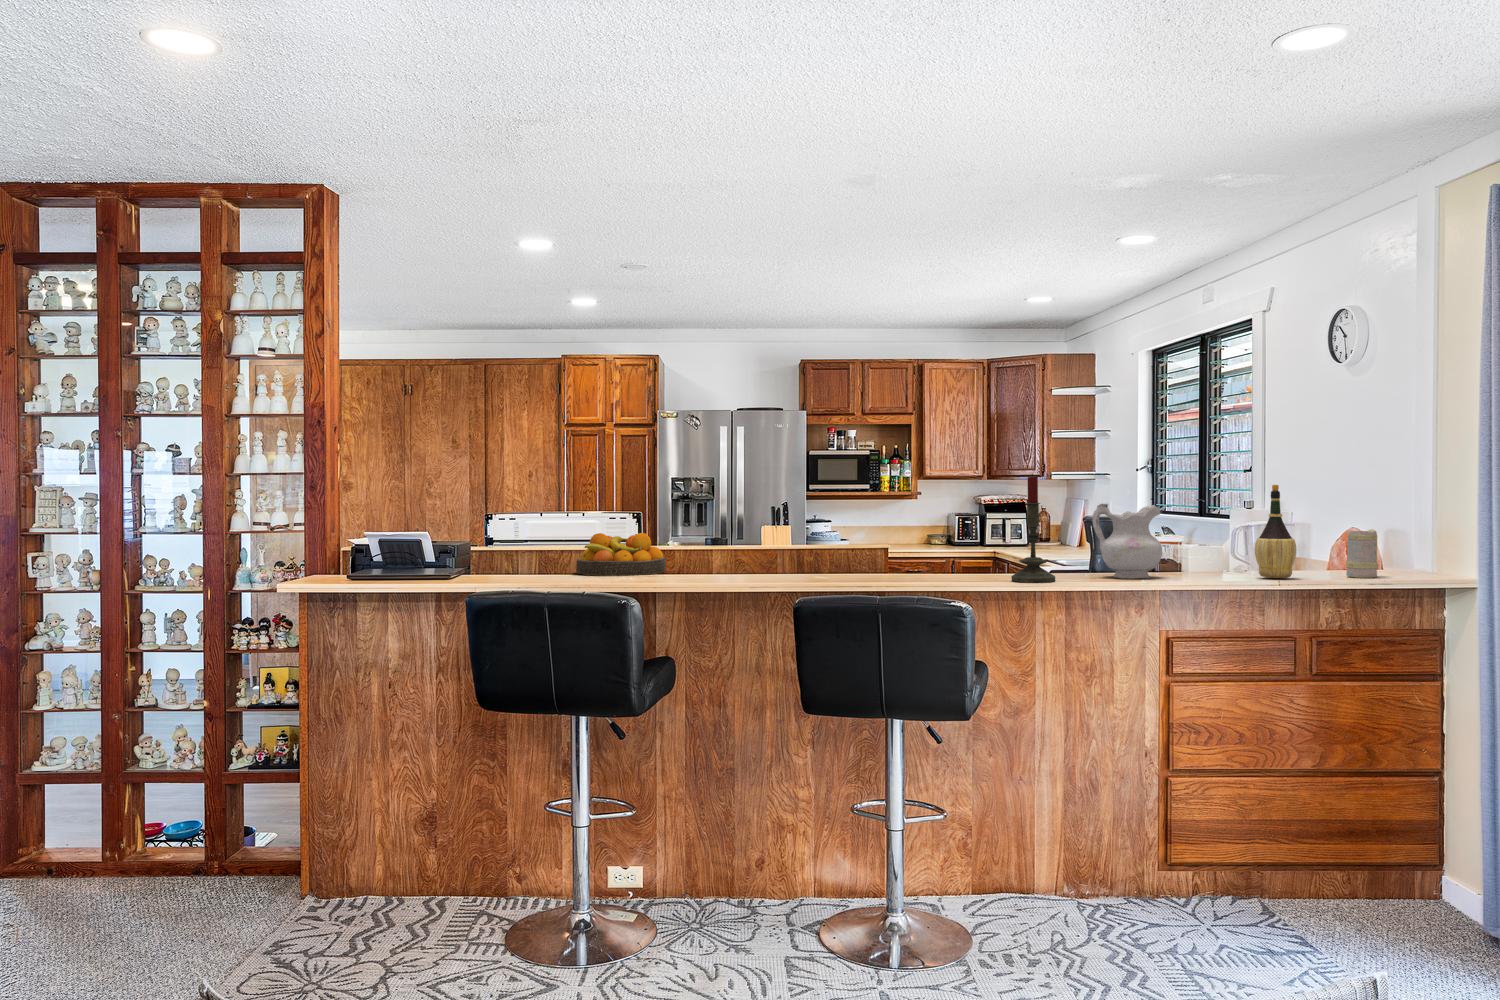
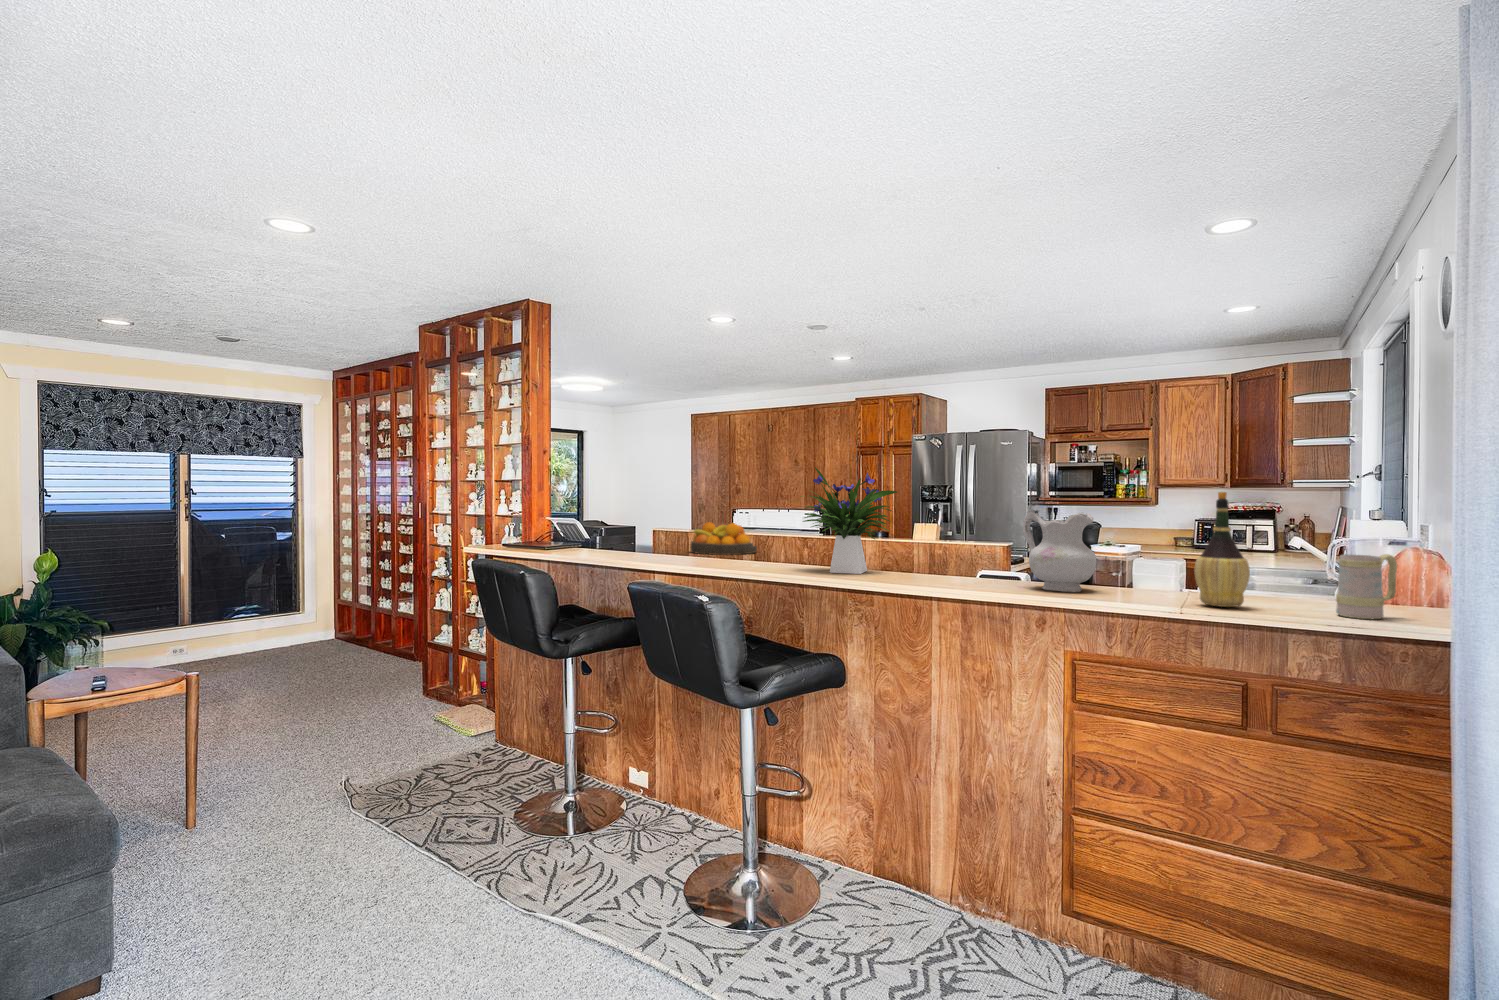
flower arrangement: none [835,462,945,581] -> present [801,467,897,574]
candle: present [1011,473,1055,583] -> none [919,477,962,587]

